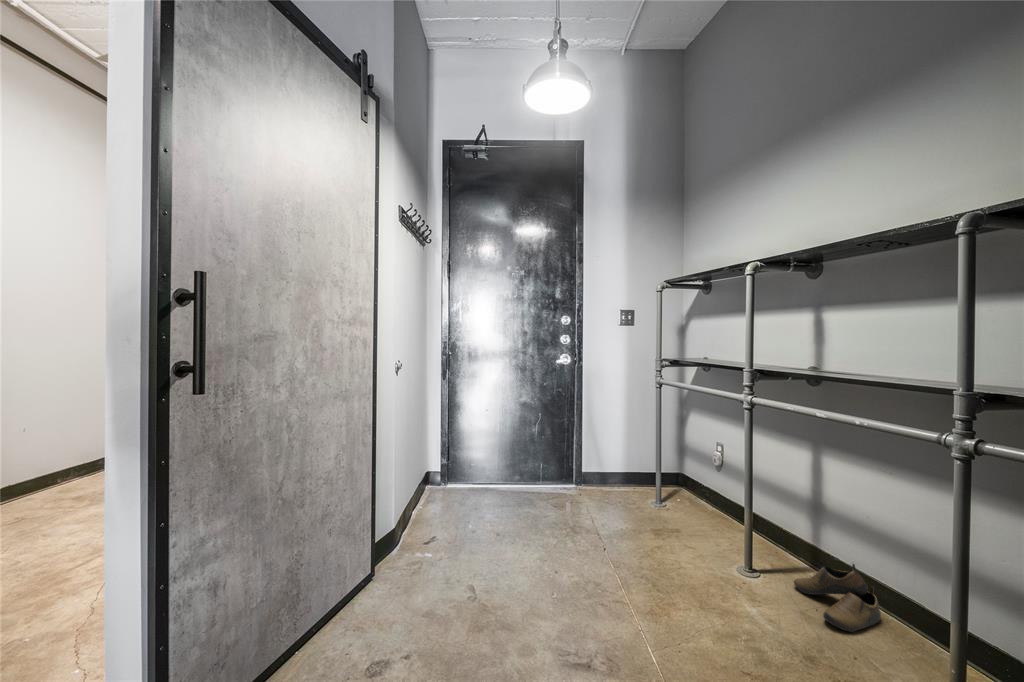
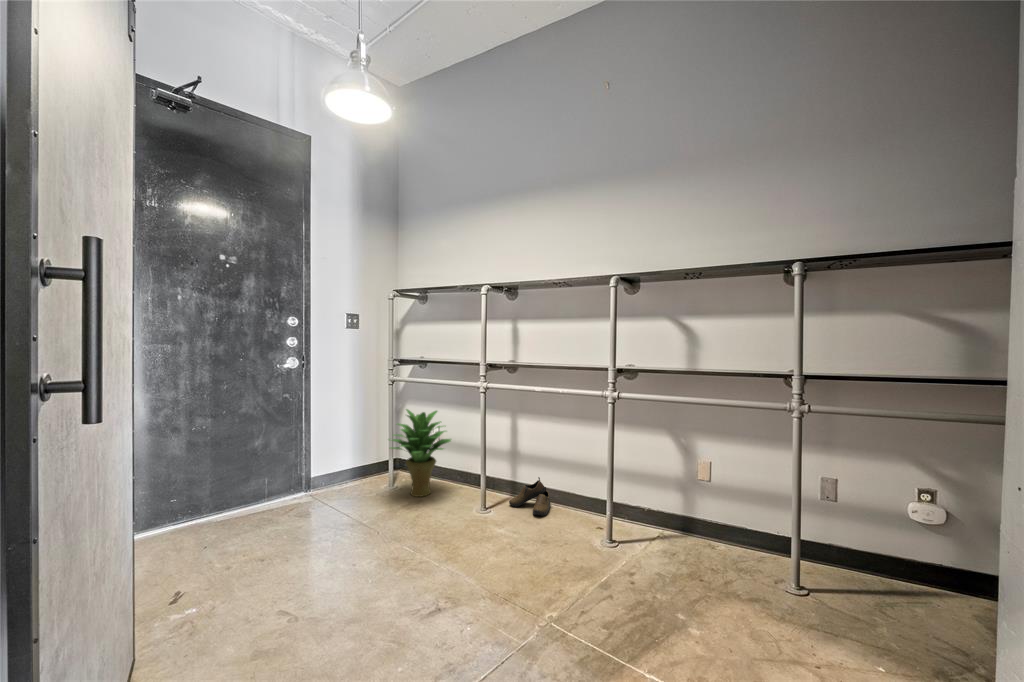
potted plant: none [645,417,728,525] -> present [391,409,451,497]

